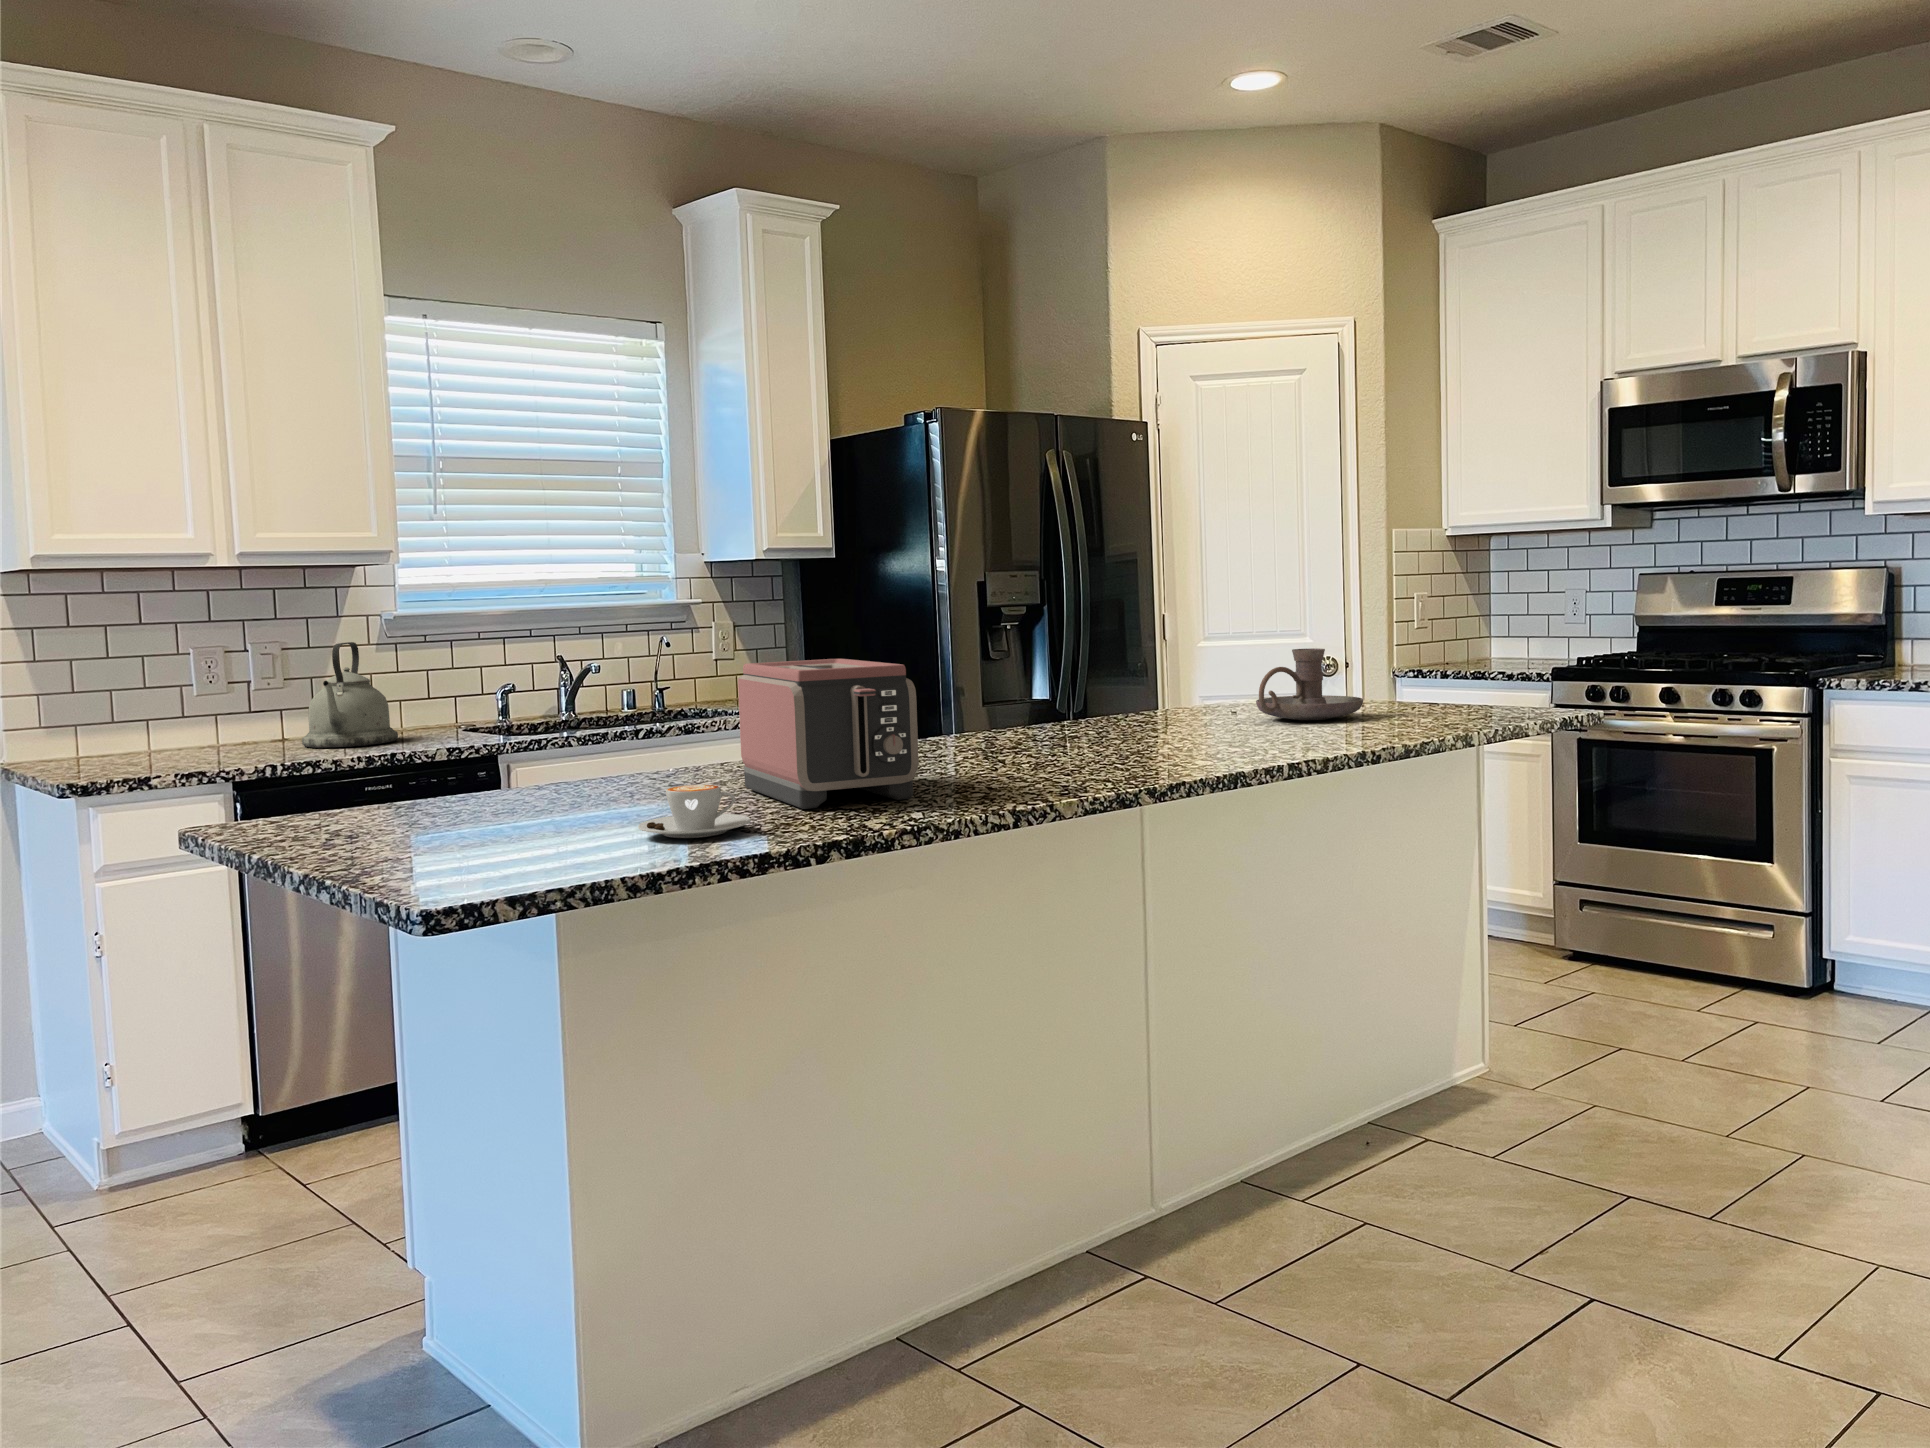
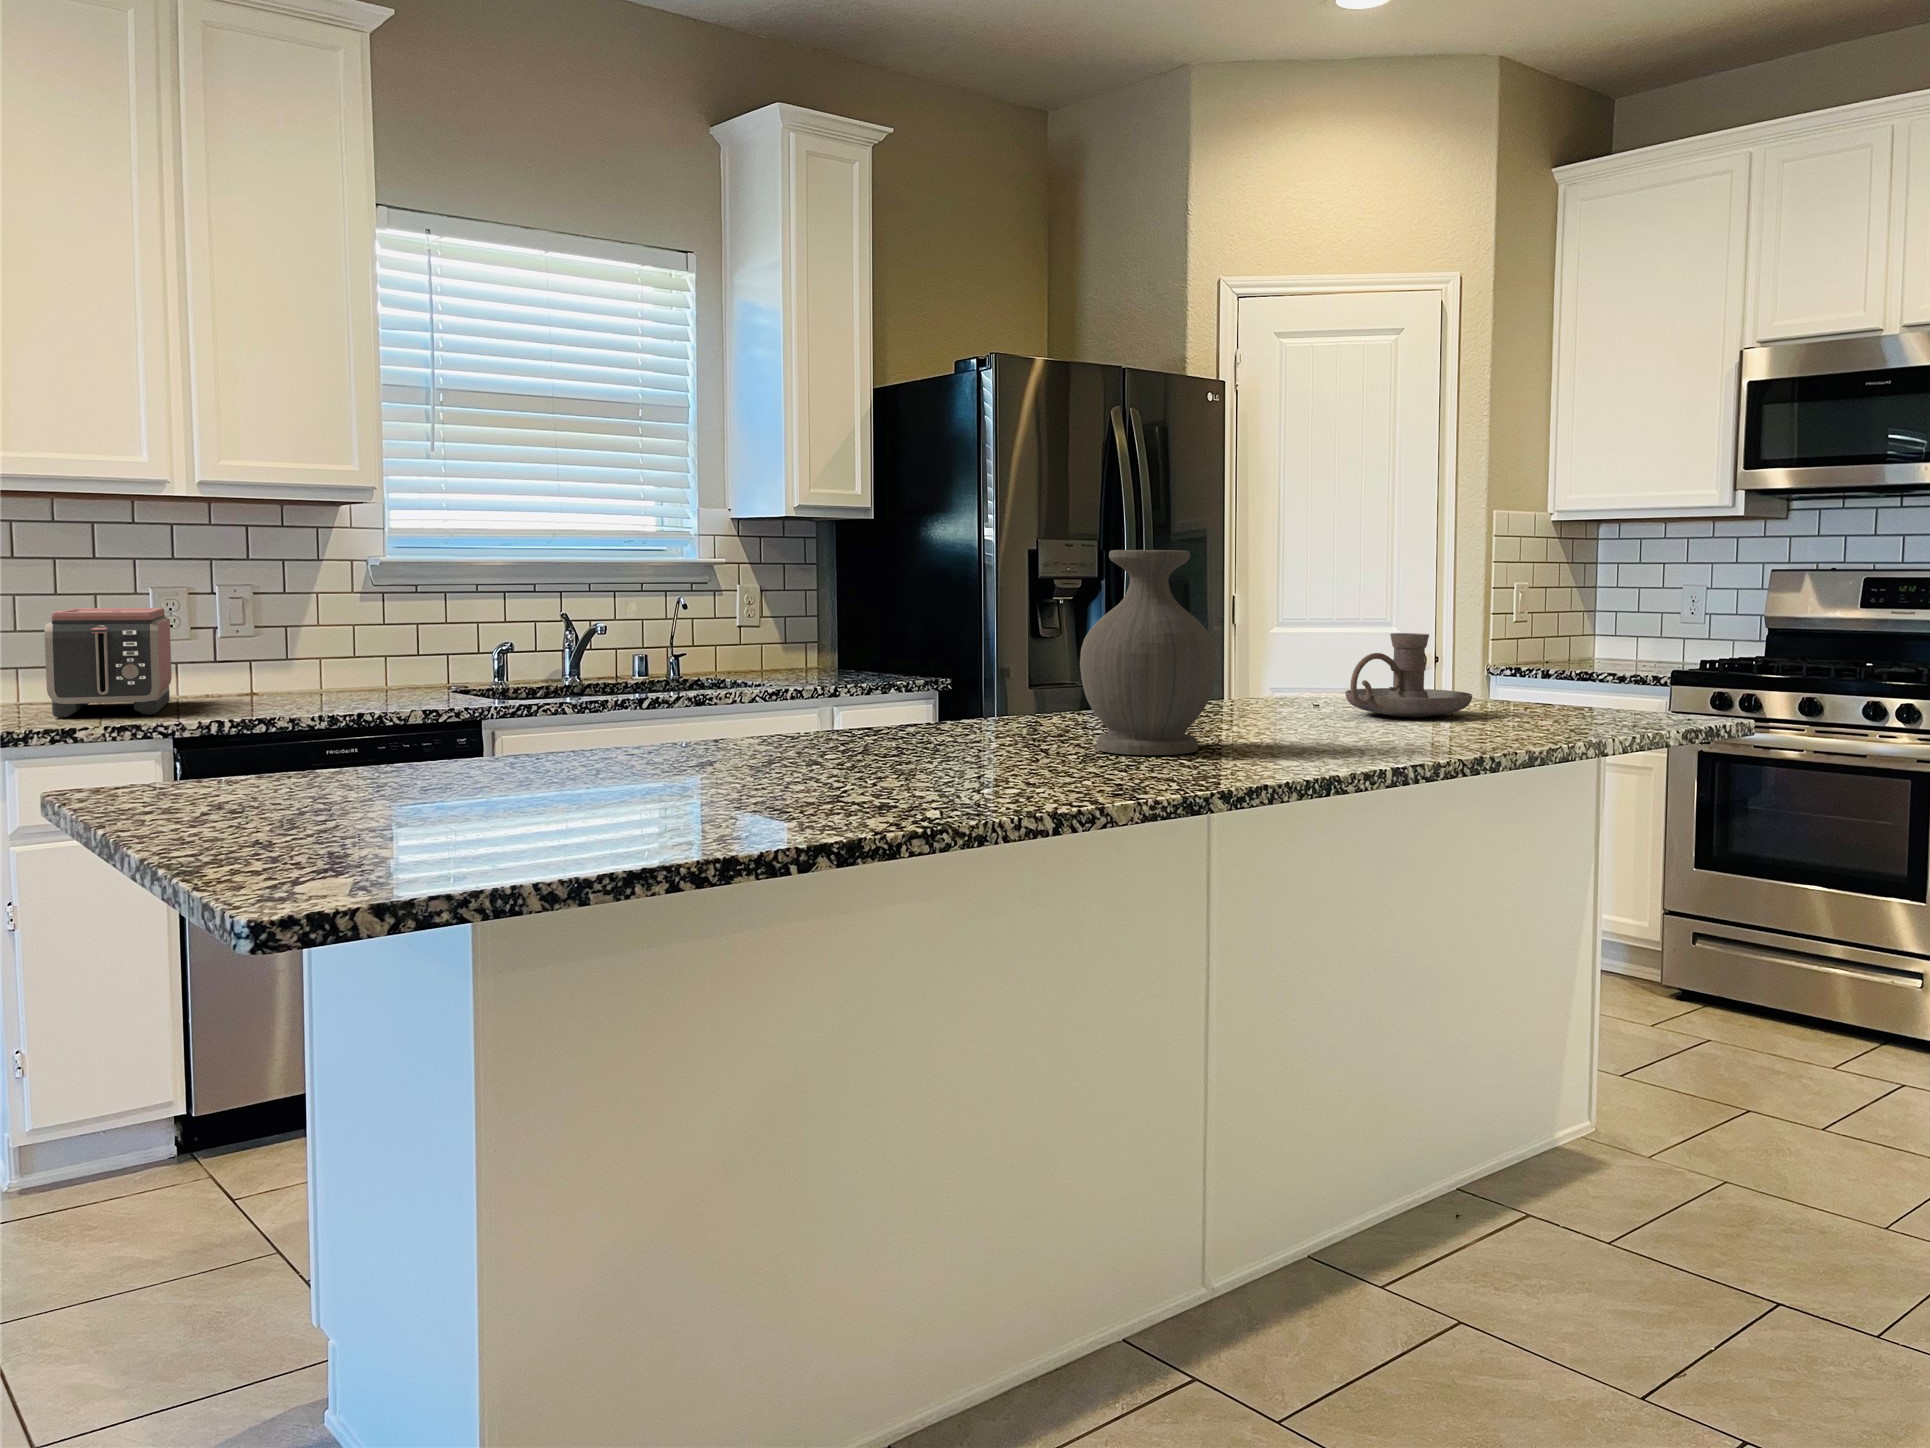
vase: none [1028,591,1142,762] -> present [1080,550,1217,755]
kettle: present [302,642,398,747] -> none [267,588,376,704]
toaster: present [738,659,919,809] -> present [45,608,172,717]
coffee cup: present [638,784,751,838] -> none [578,764,722,832]

